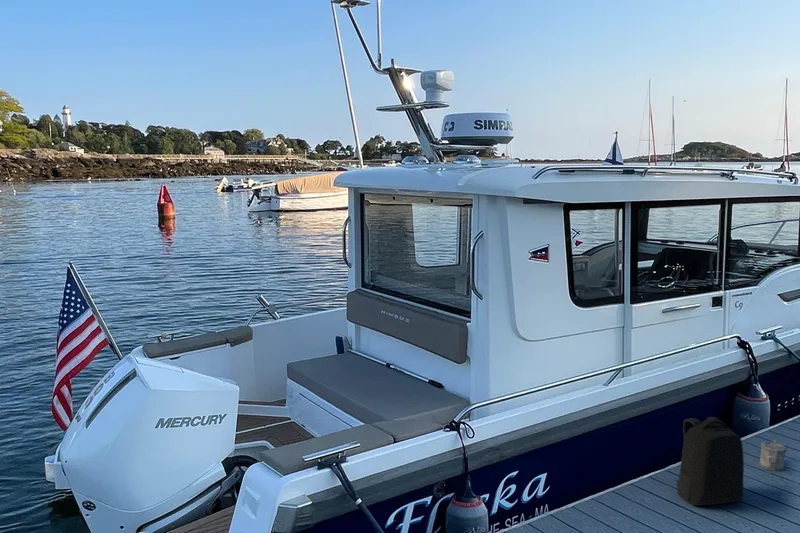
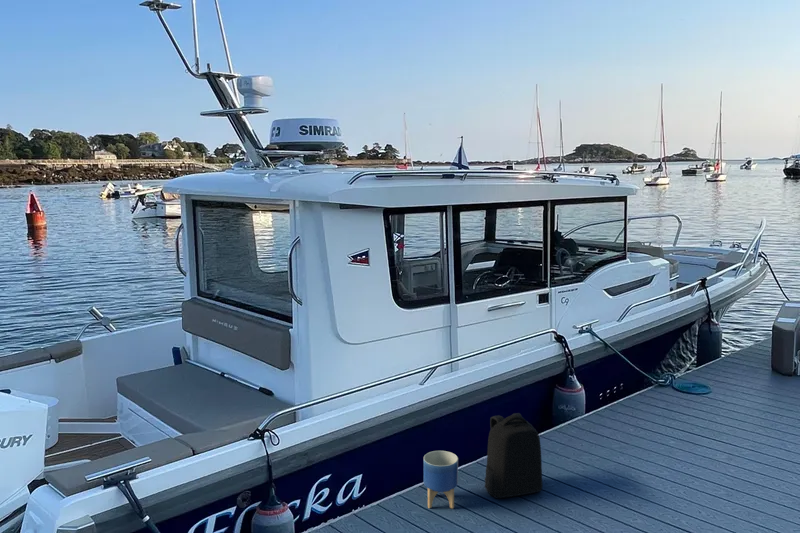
watering can: present [759,439,787,471] -> none [571,429,593,460]
planter: none [616,452,656,513] -> present [423,451,458,508]

